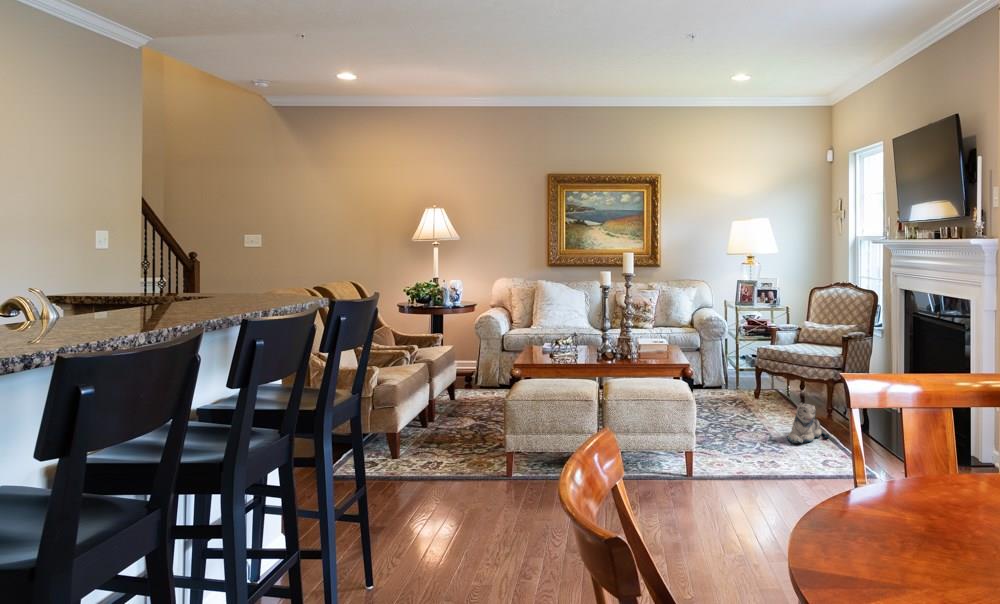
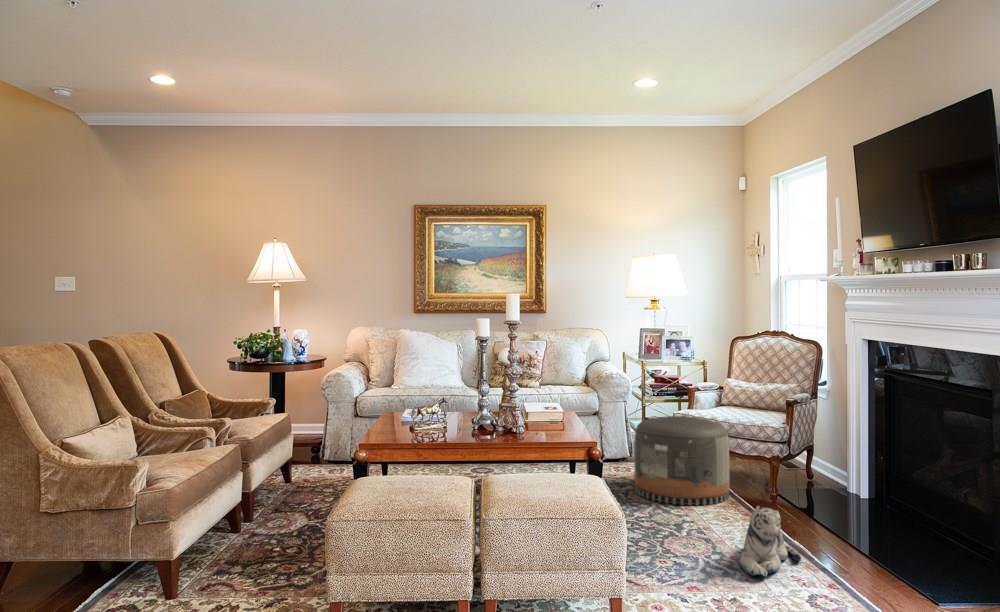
pouf: none [726,350,798,412] -> present [634,416,730,505]

